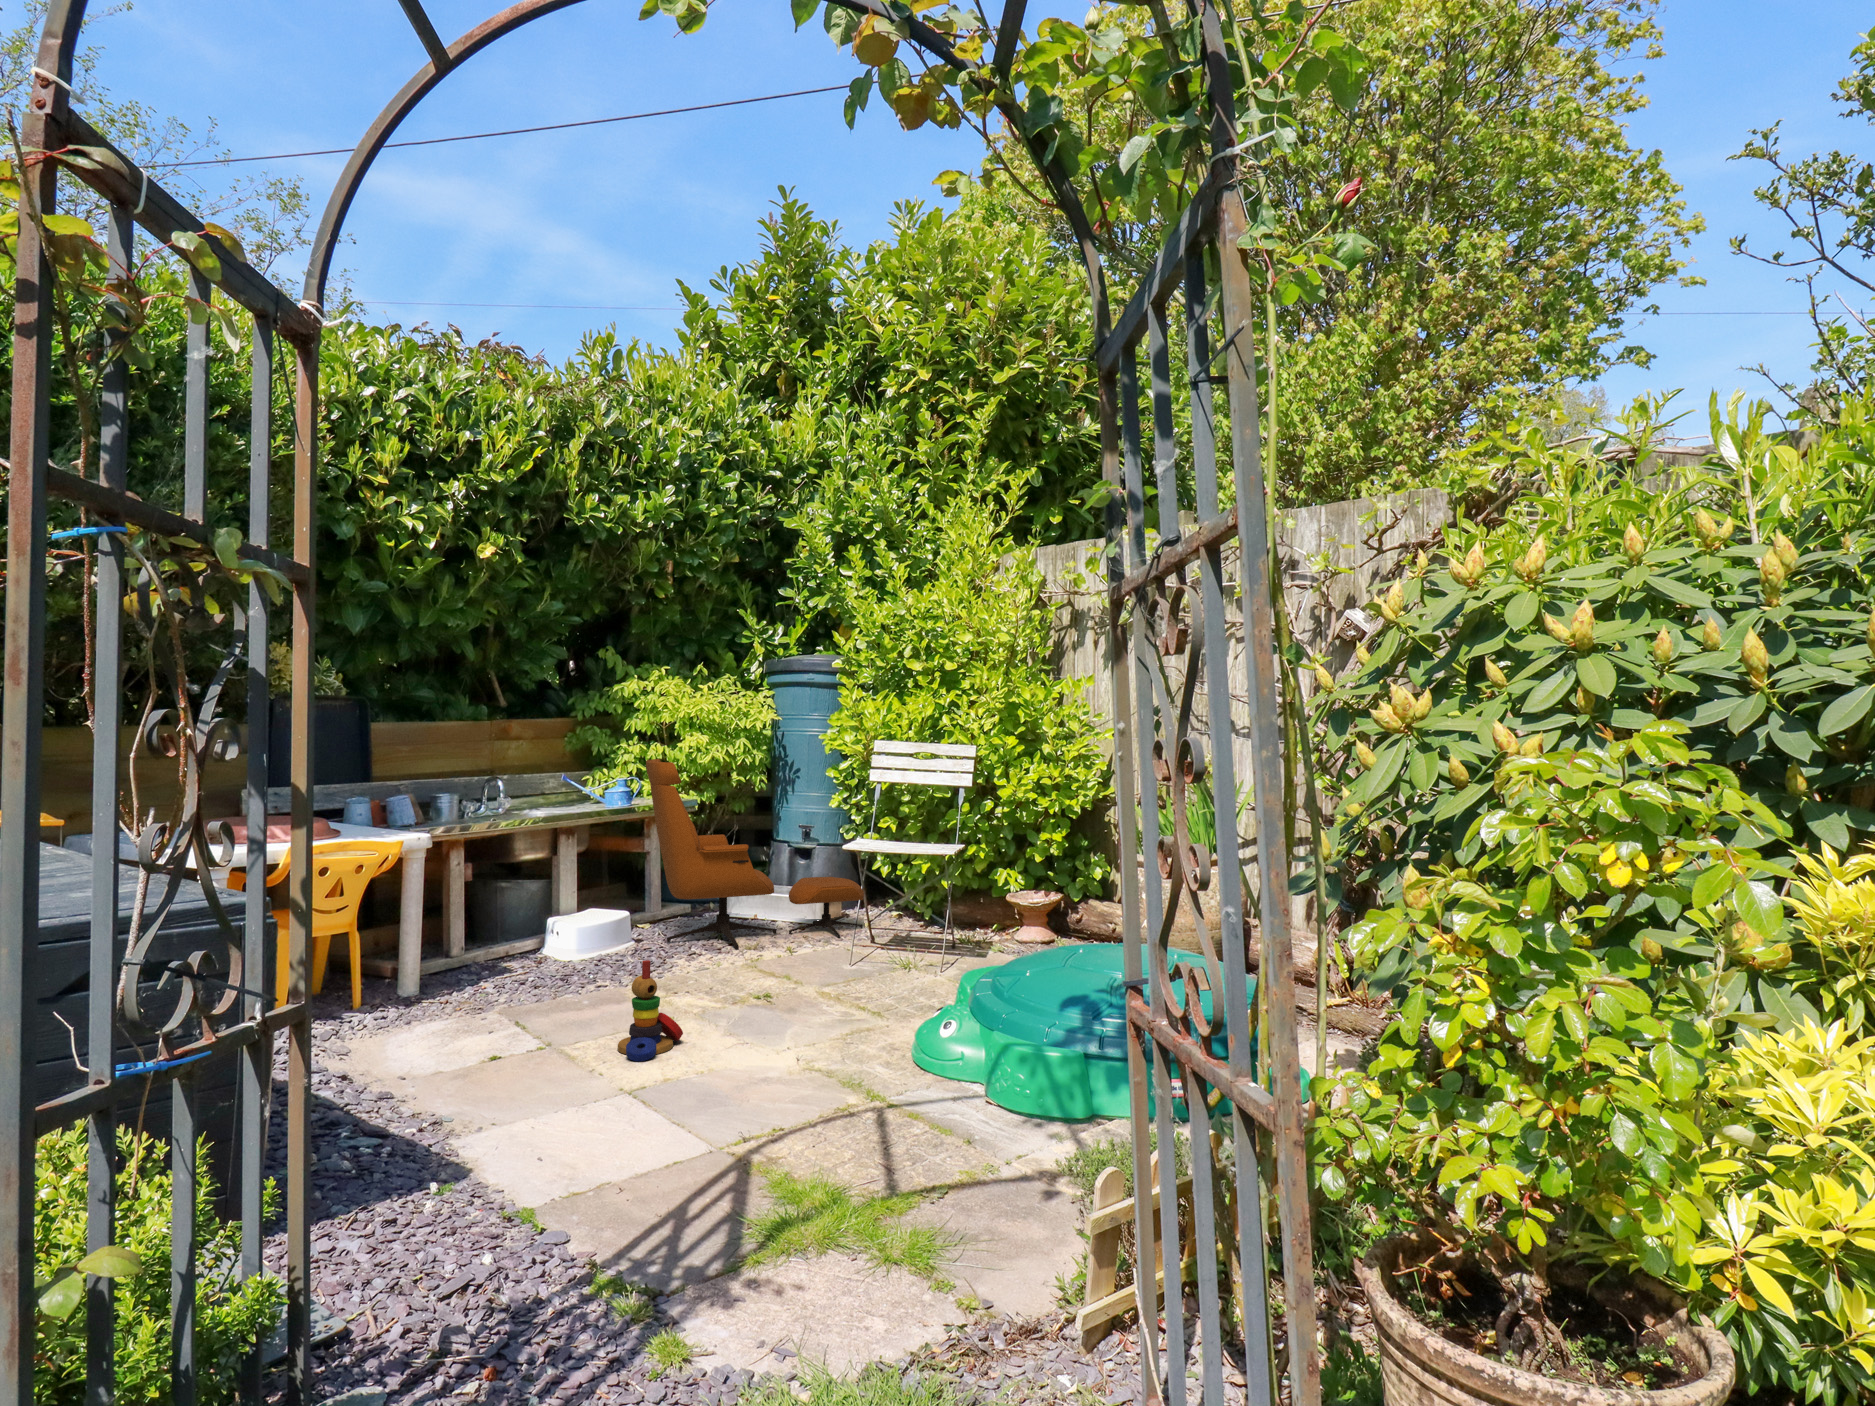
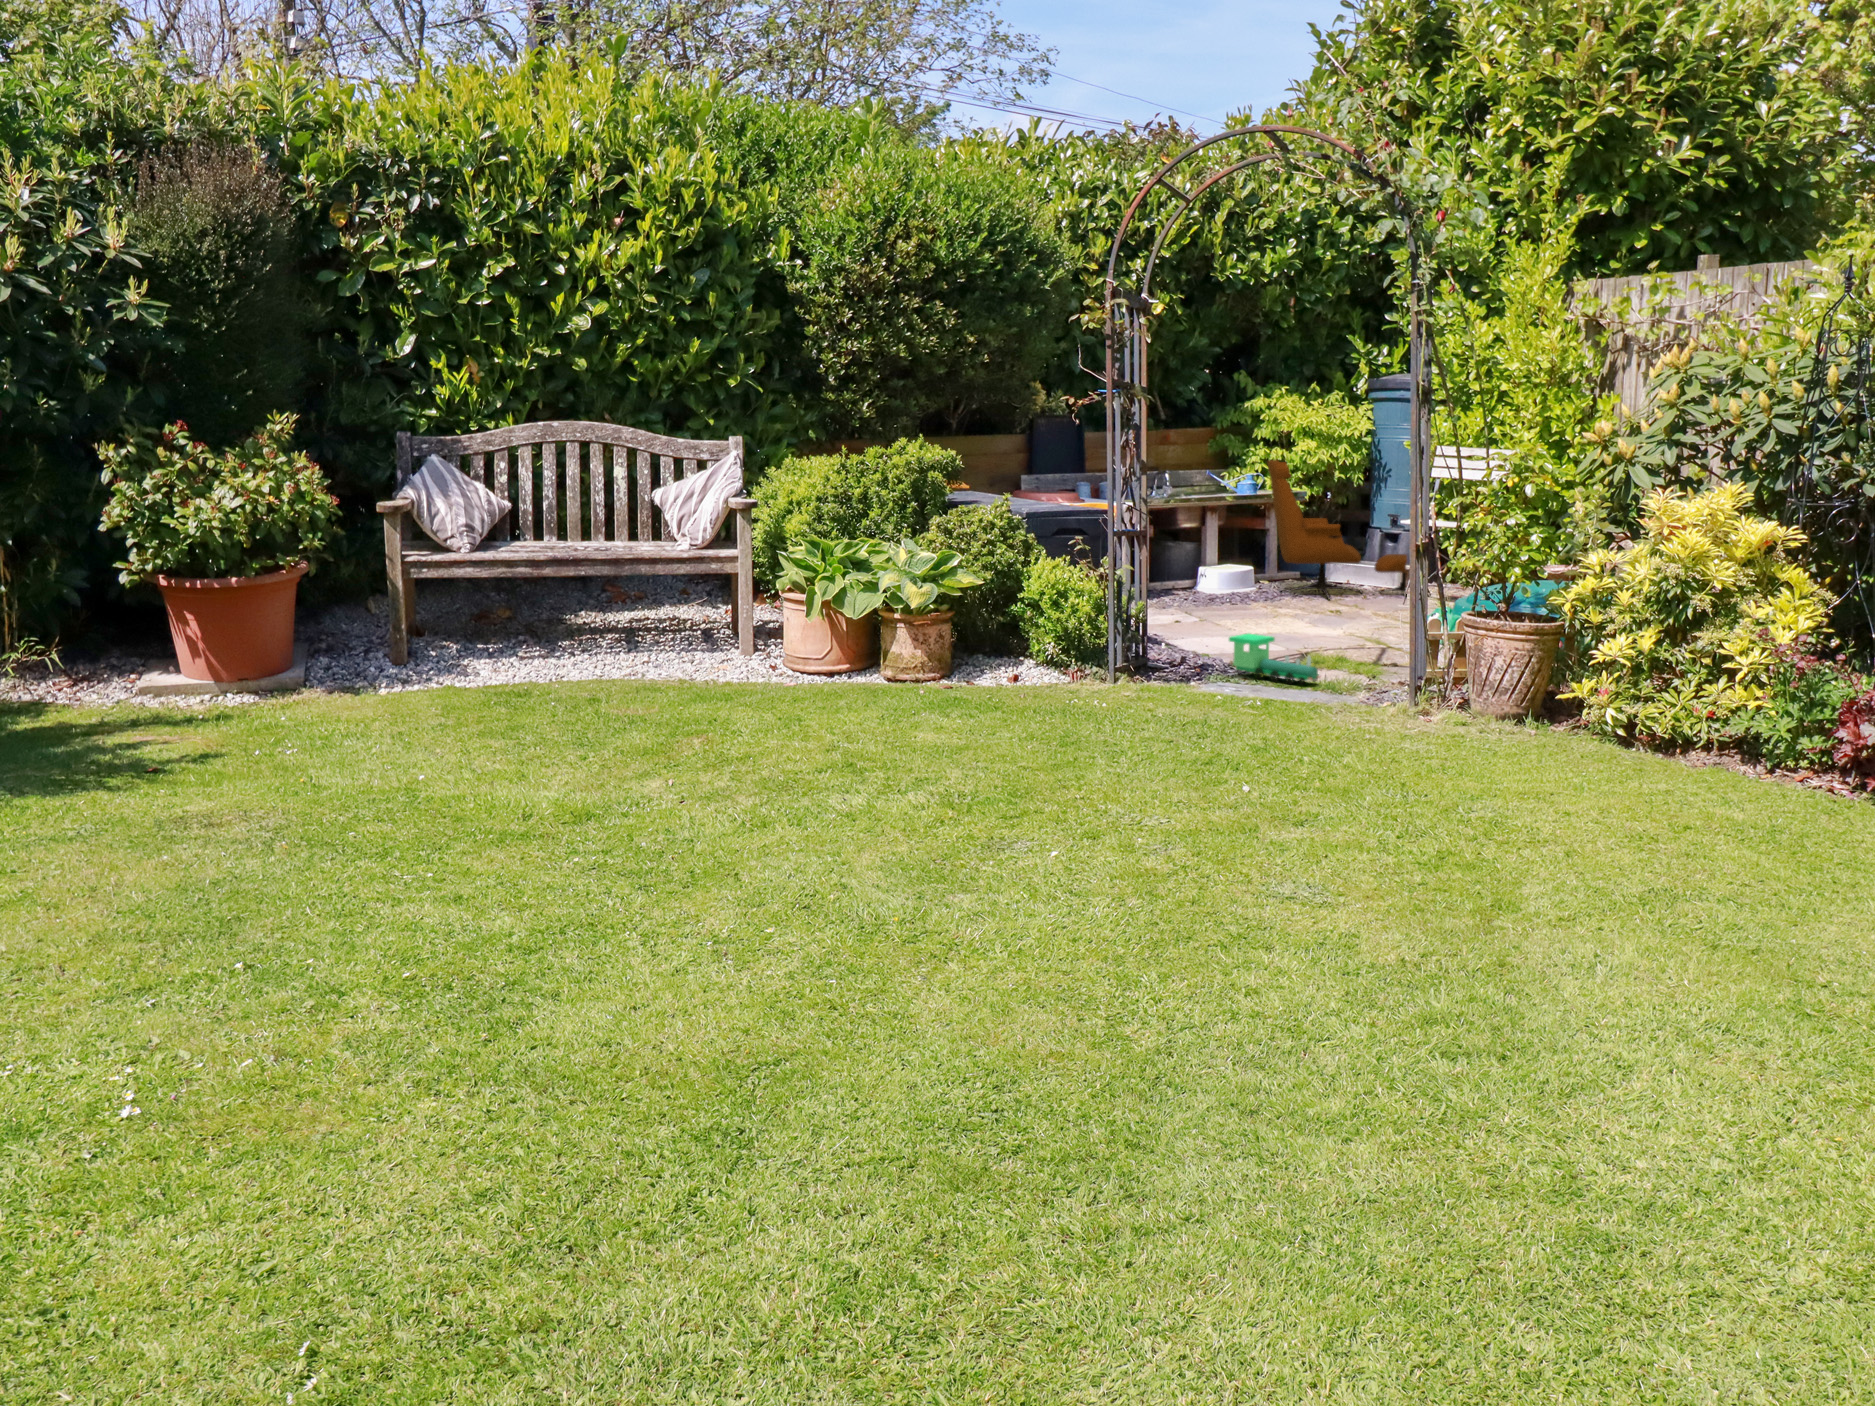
stacking toy: present [618,960,683,1061] -> none [1239,583,1278,639]
toy train: none [604,1111,809,1243] -> present [1229,633,1320,684]

